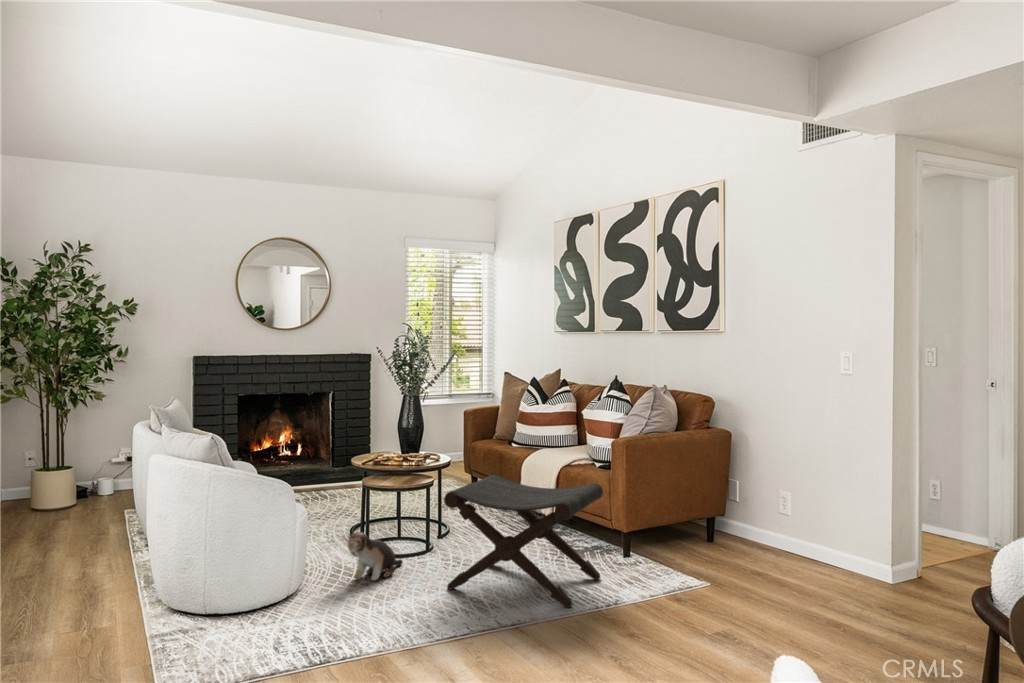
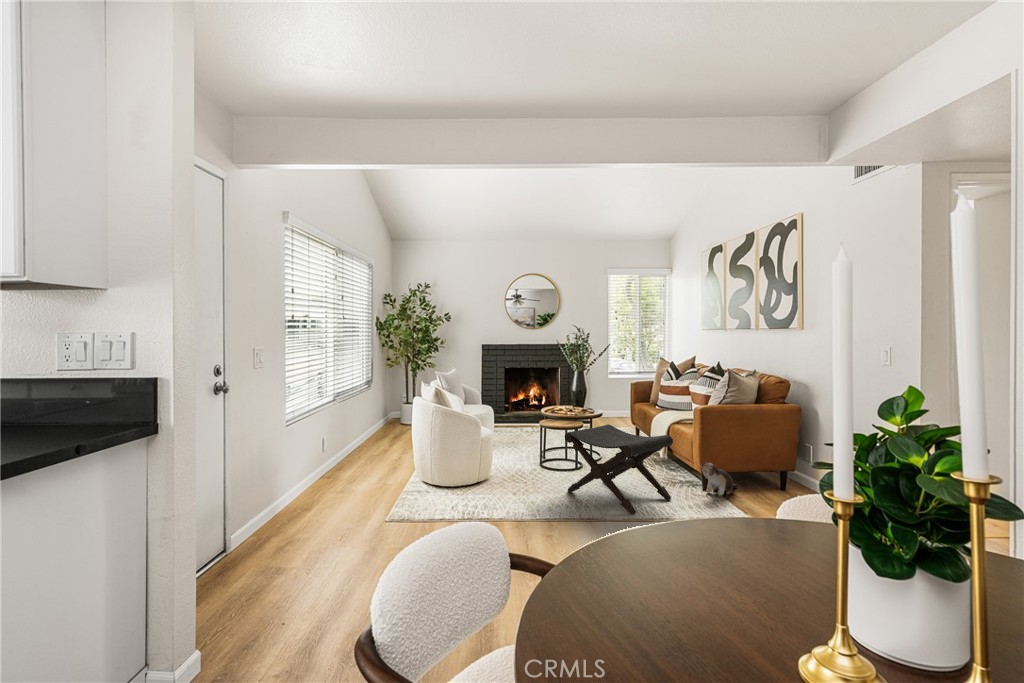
plush toy: present [342,532,403,580] -> present [699,463,737,495]

